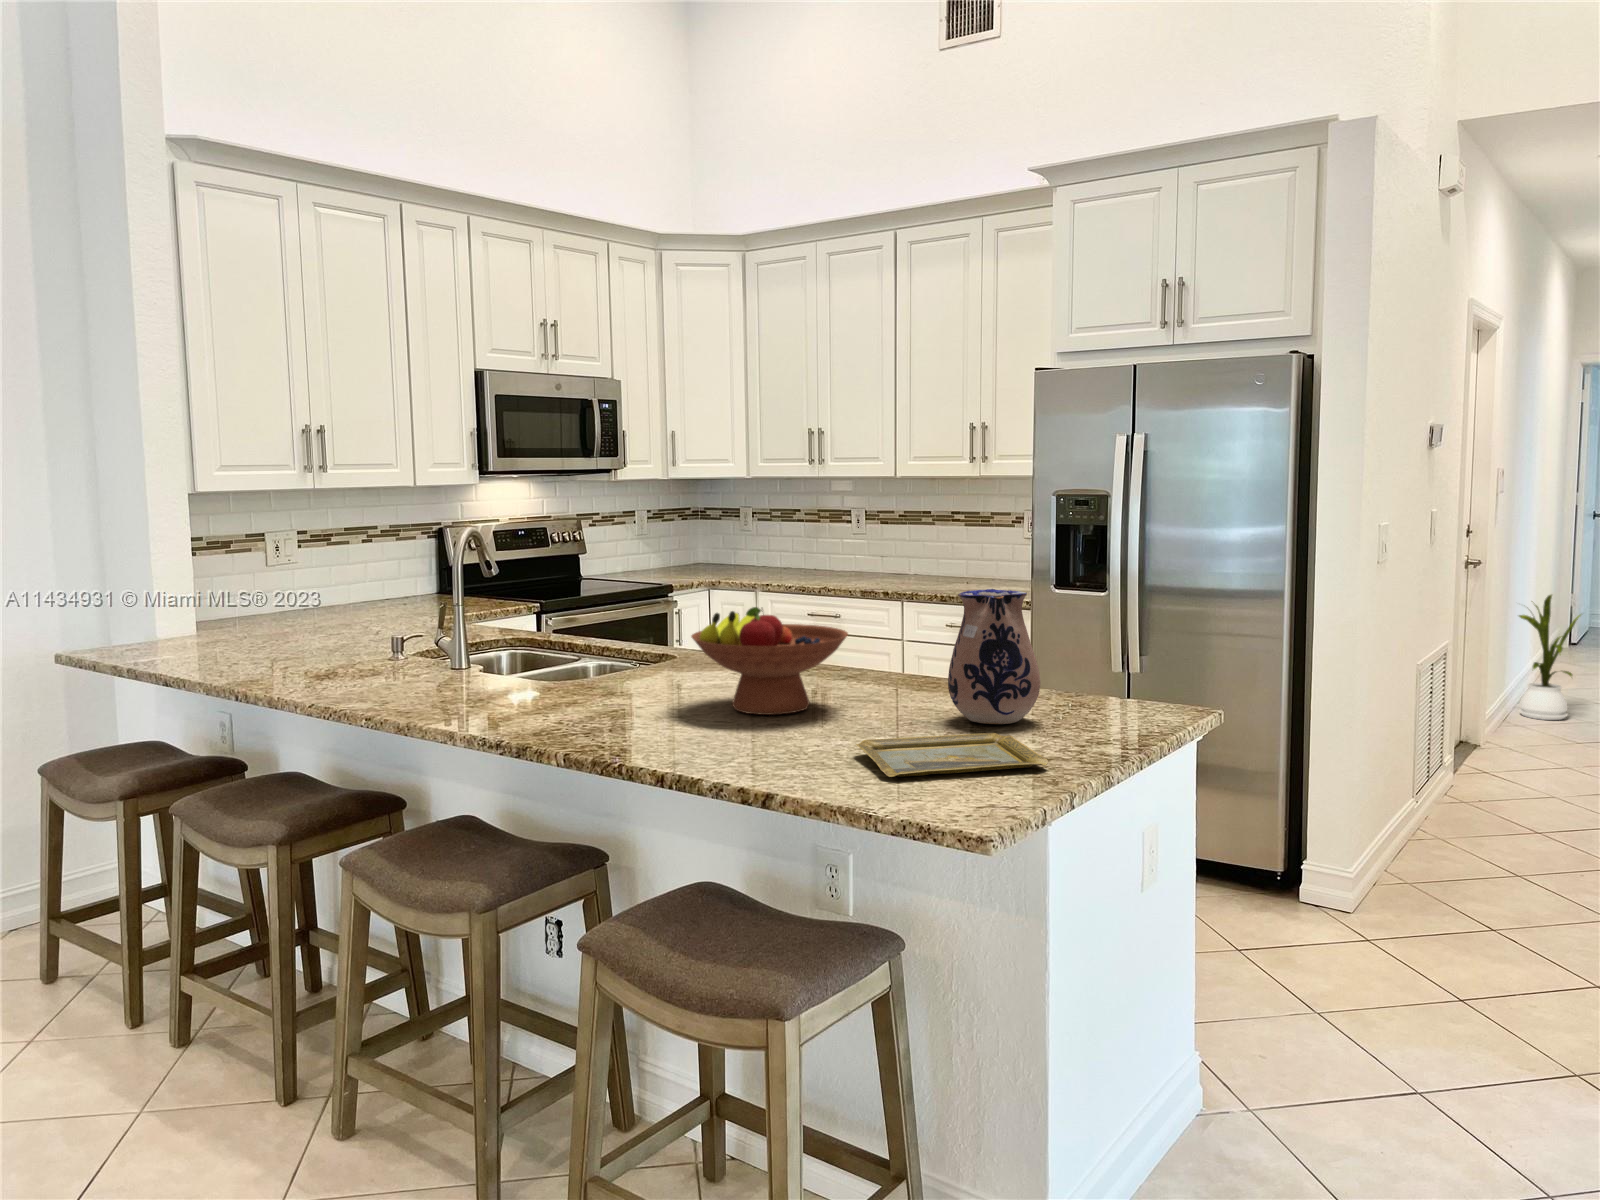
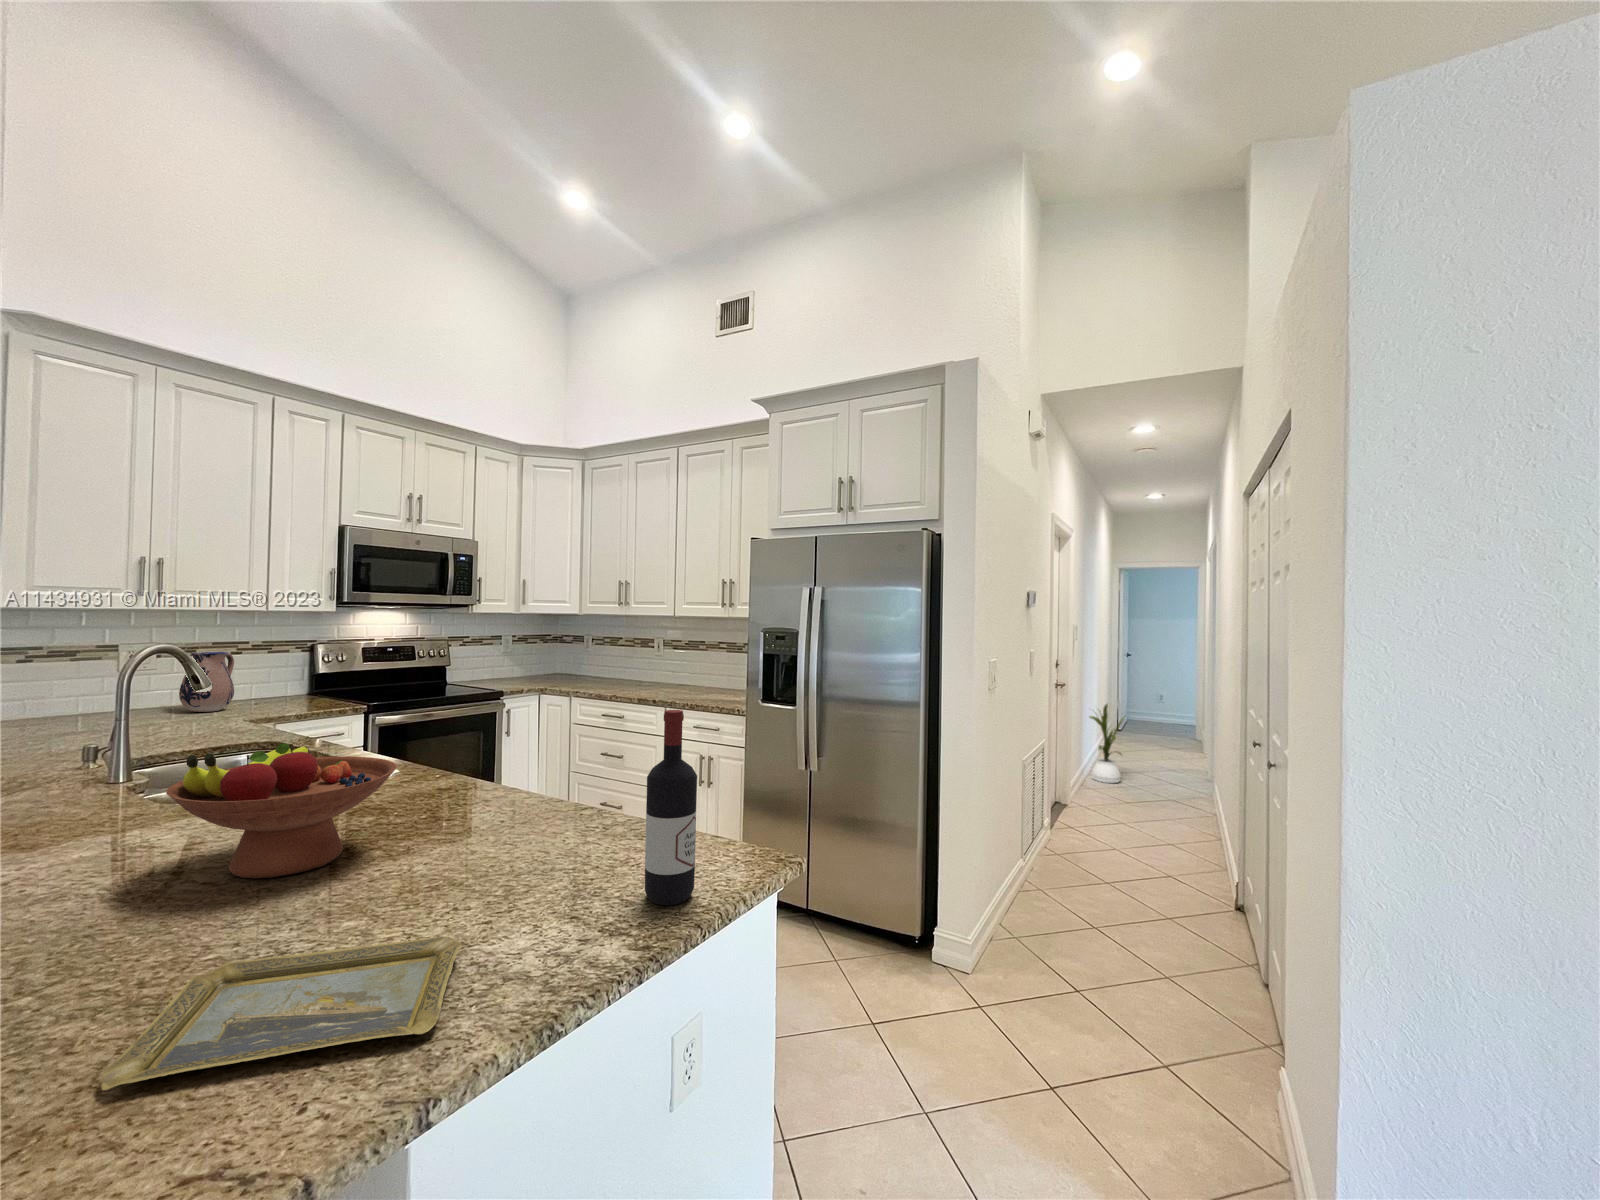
wine bottle: none [1108,567,1153,729] -> present [645,710,697,905]
ceramic pitcher: present [948,588,1040,724] -> present [179,652,234,712]

